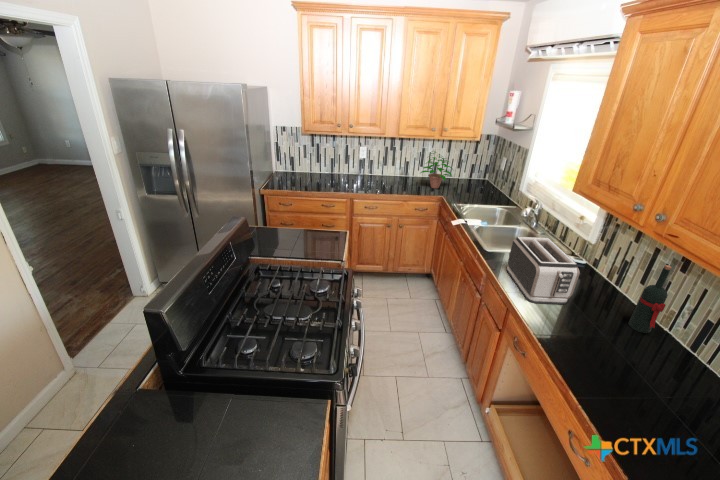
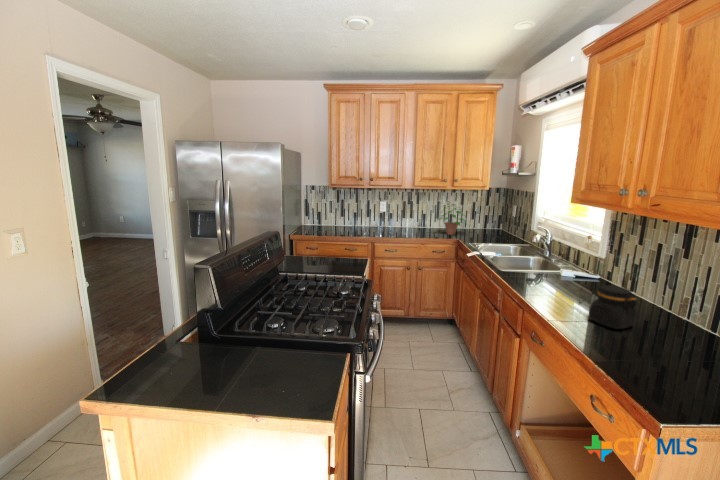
toaster: present [507,237,580,304] -> none [521,248,588,303]
wine bottle: present [628,265,672,333] -> none [645,250,676,322]
jar: none [574,300,627,349] -> present [588,285,637,329]

